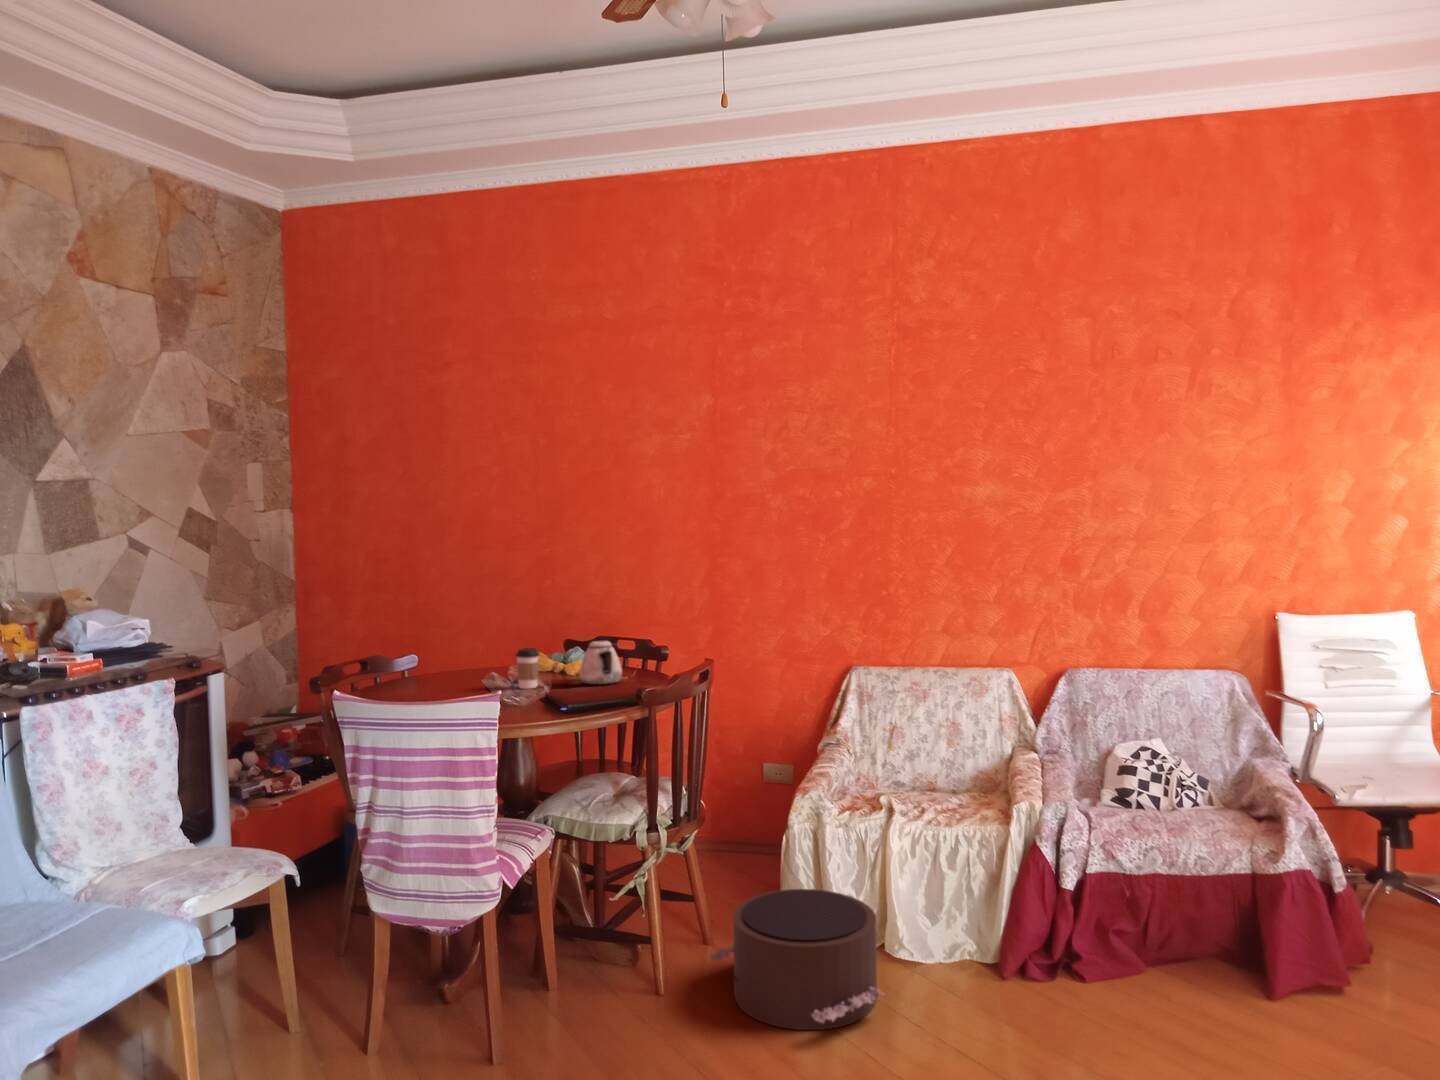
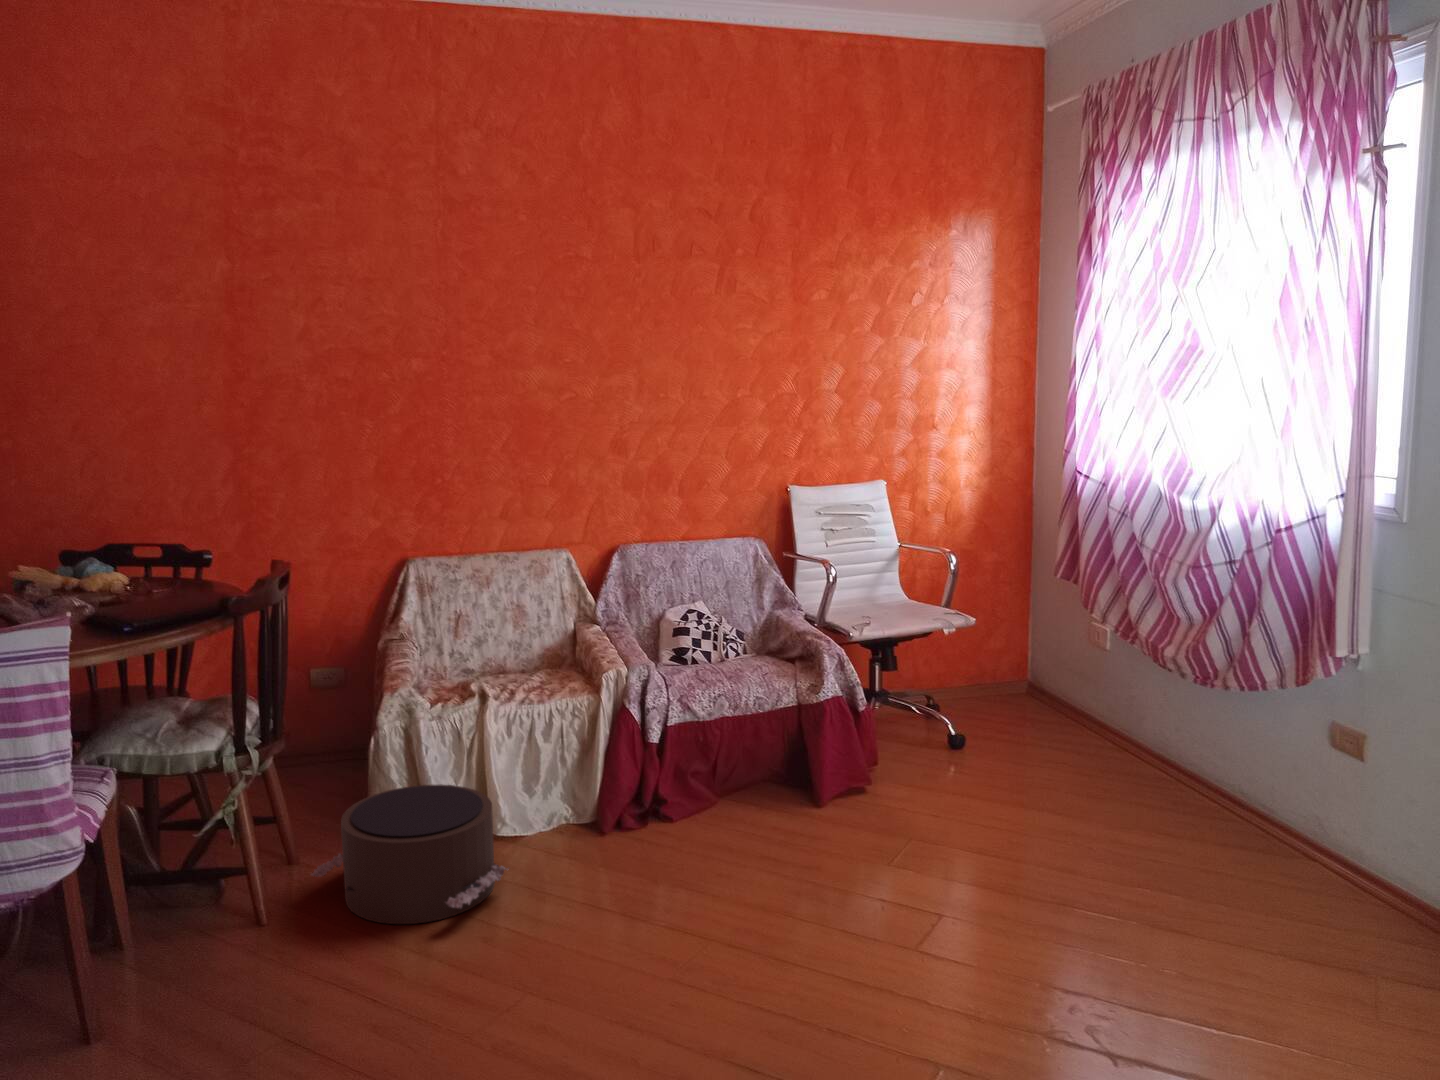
teapot: present [580,637,622,685] -> none [116,543,172,599]
coffee cup: present [516,648,539,689] -> none [27,562,62,612]

